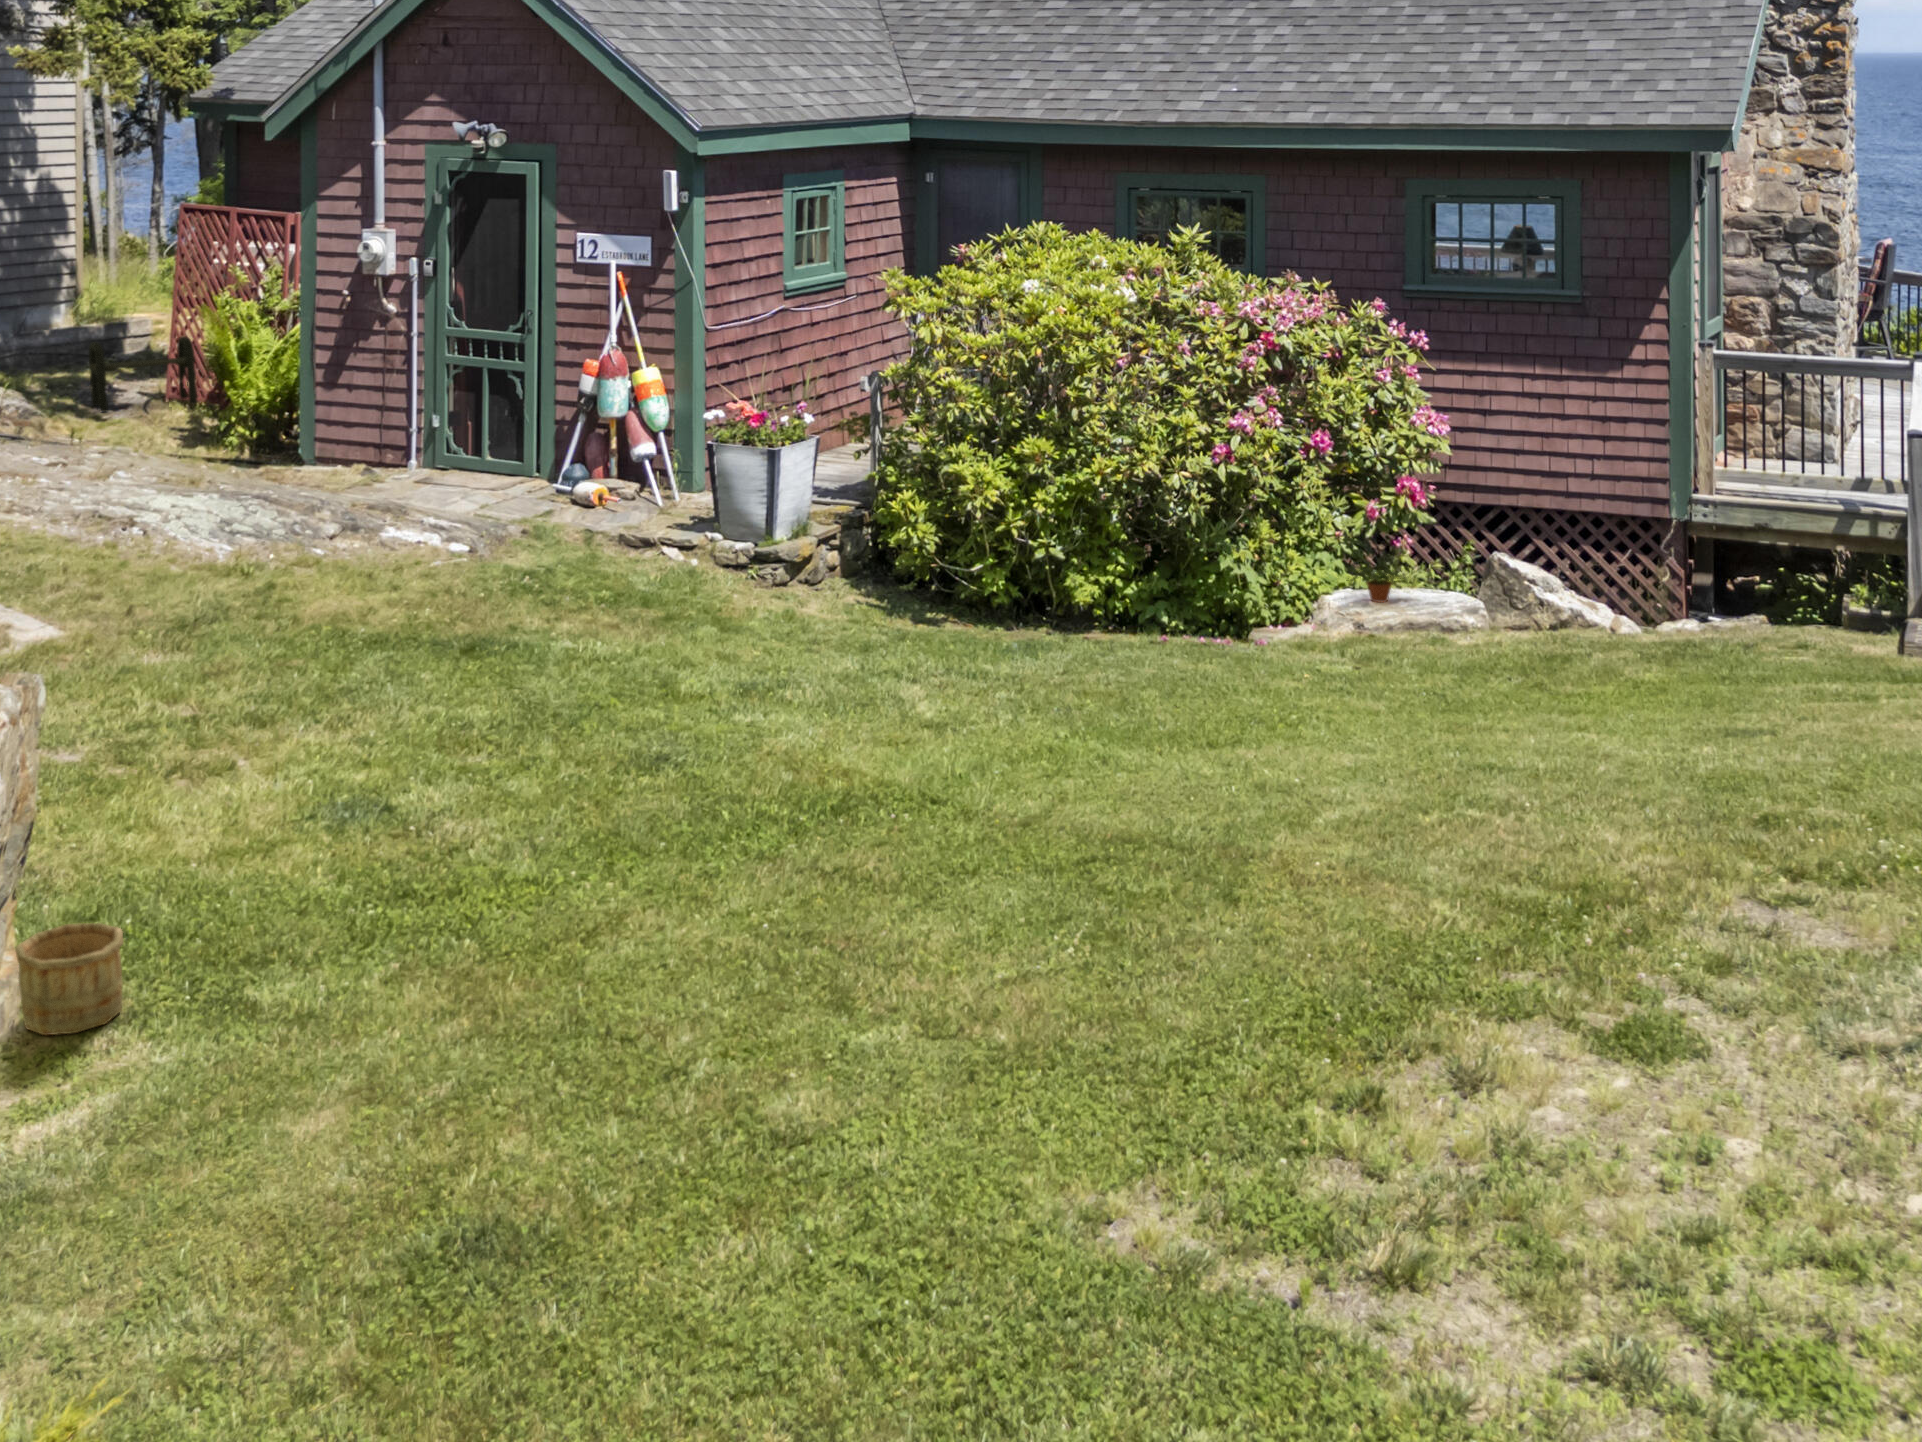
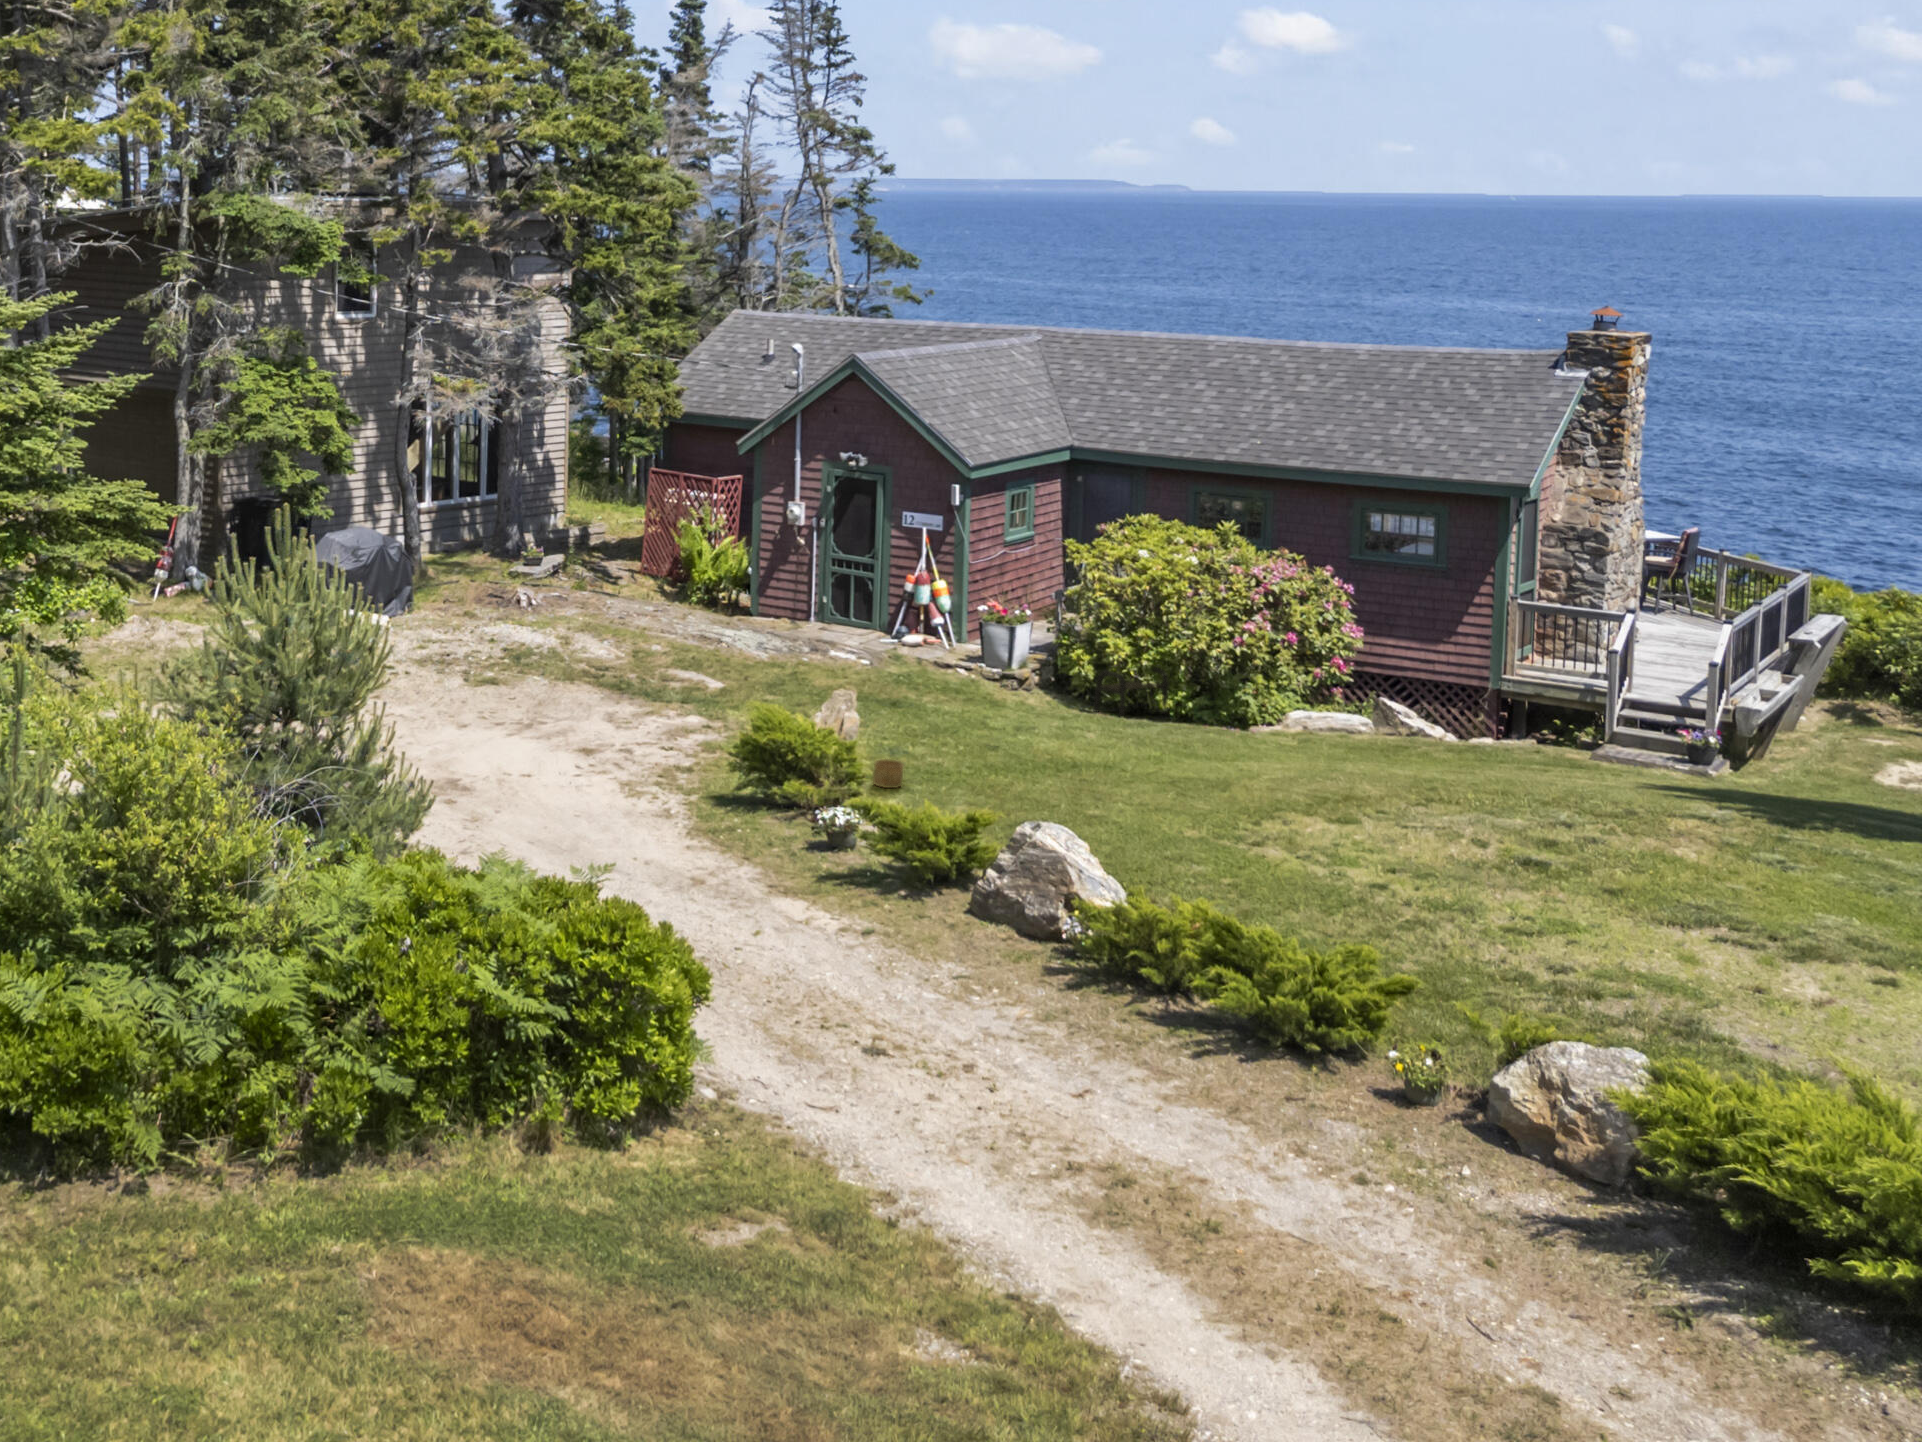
bench: present [89,336,197,412] -> present [1093,667,1169,717]
potted plant: present [1346,566,1409,602] -> none [1295,697,1332,718]

